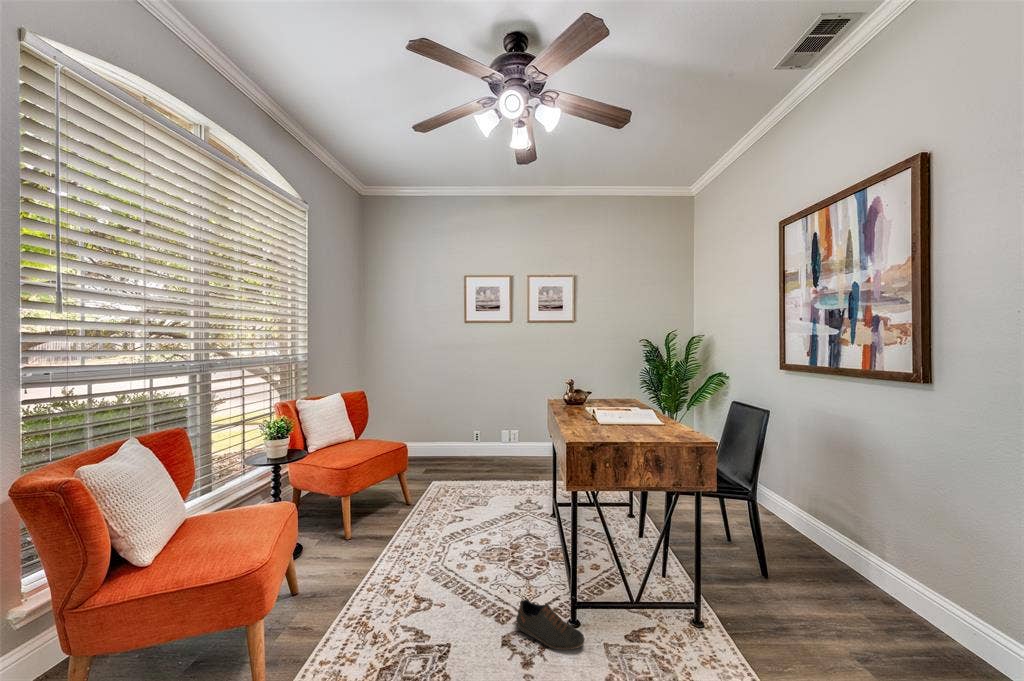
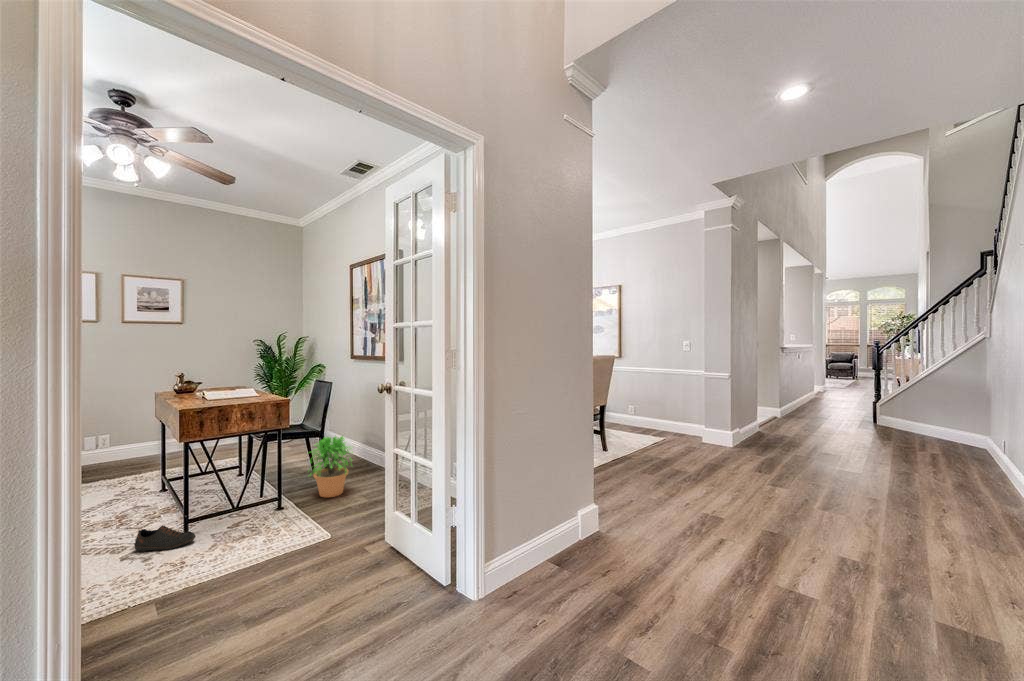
potted plant: none [734,508,843,632] -> present [310,436,351,498]

